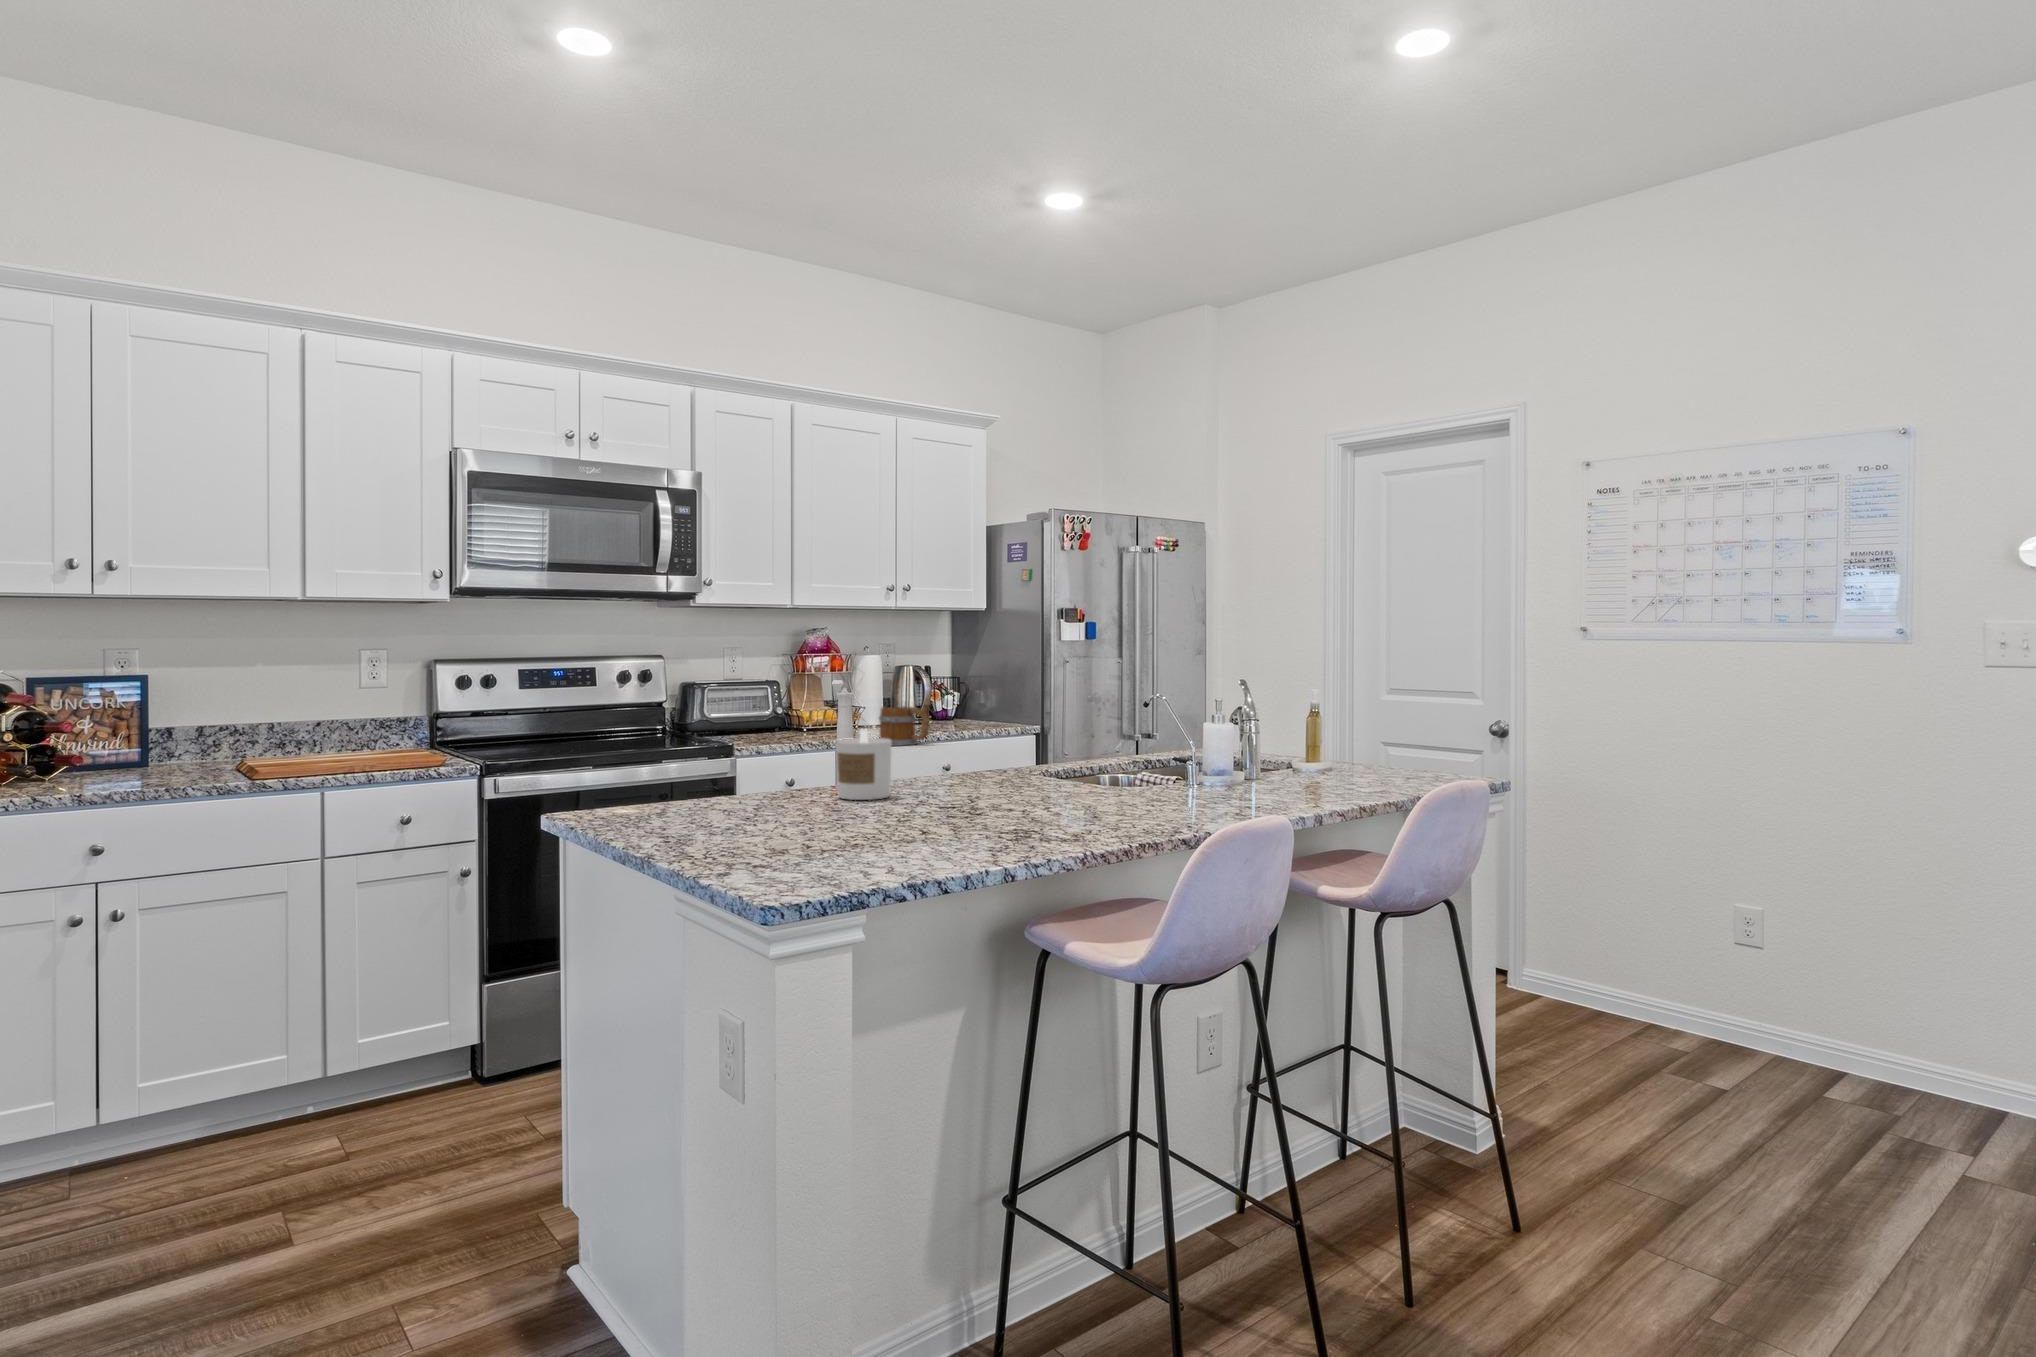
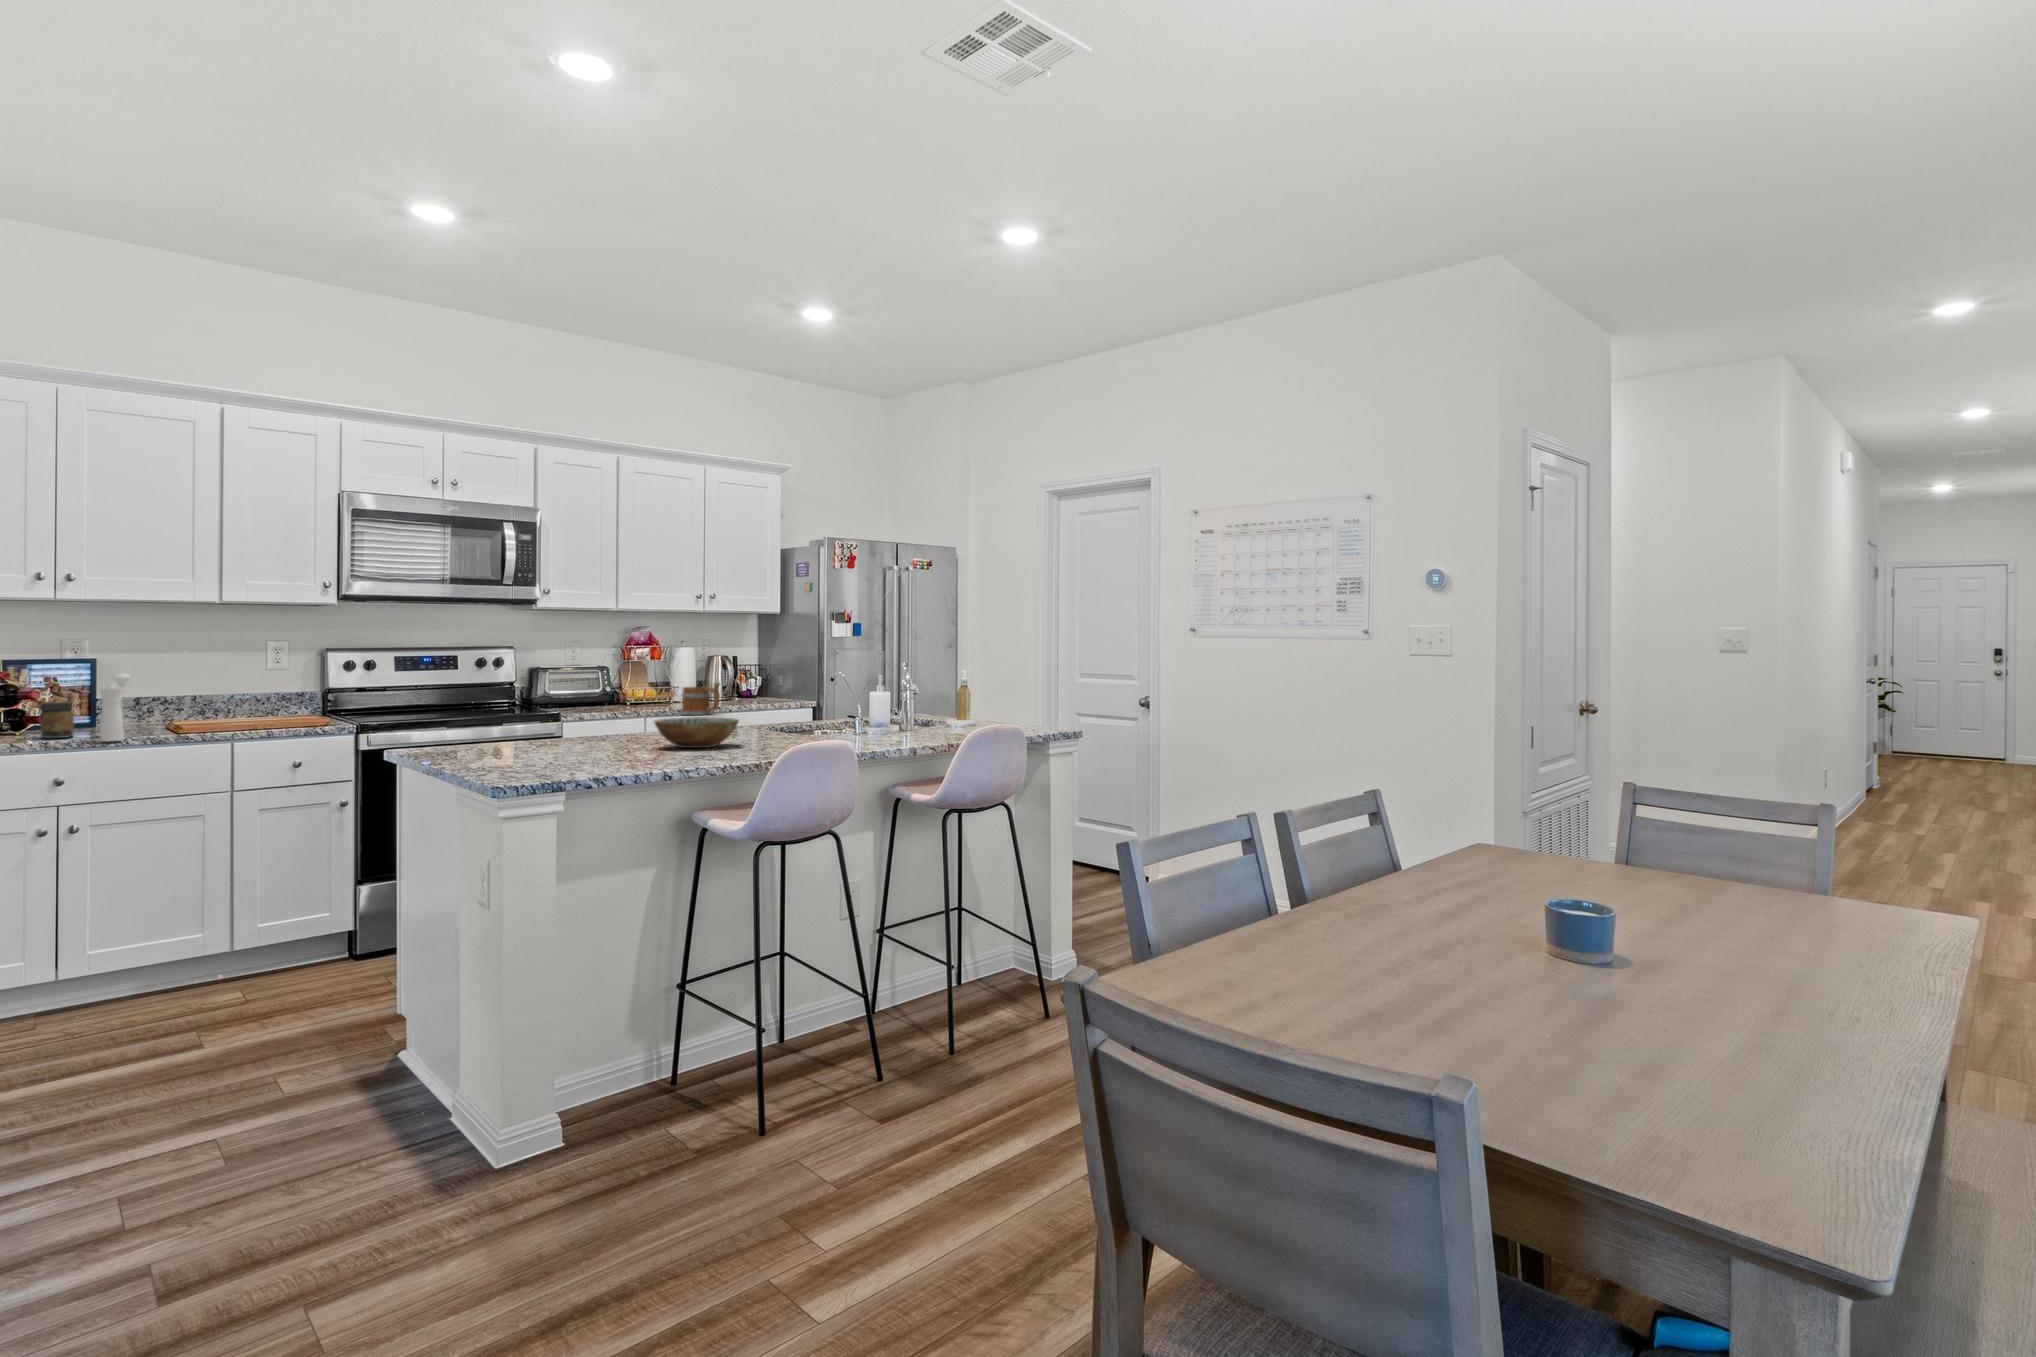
pepper mill: present [832,680,853,740] -> present [100,673,130,741]
candle: present [836,729,892,800] -> none [601,695,641,742]
jar: none [74,736,118,788] -> present [40,701,74,738]
bowl: none [933,764,1058,815] -> present [654,717,739,748]

